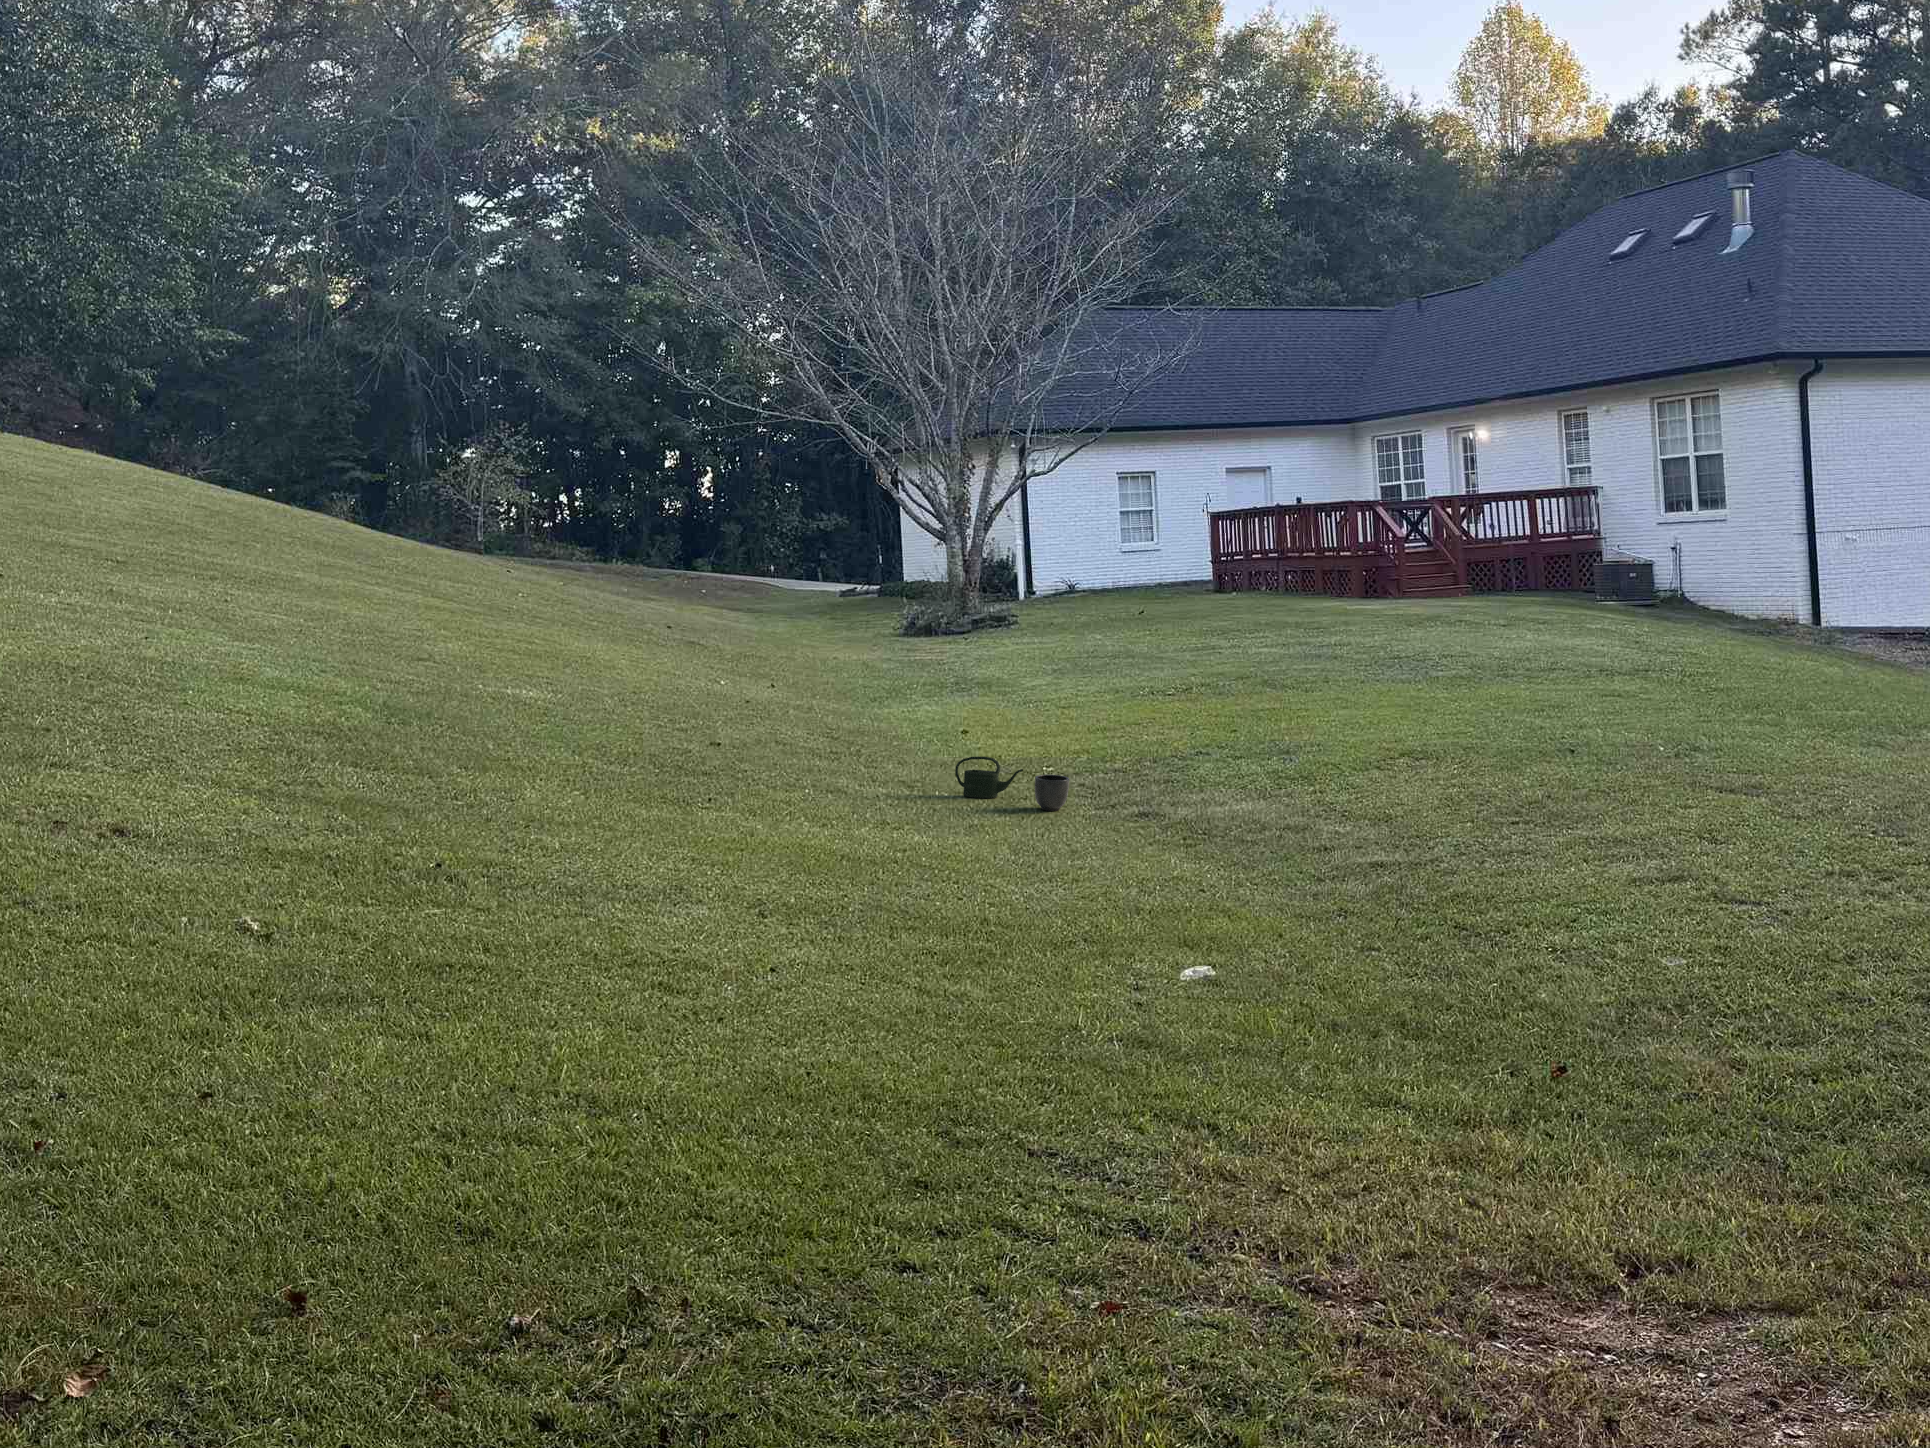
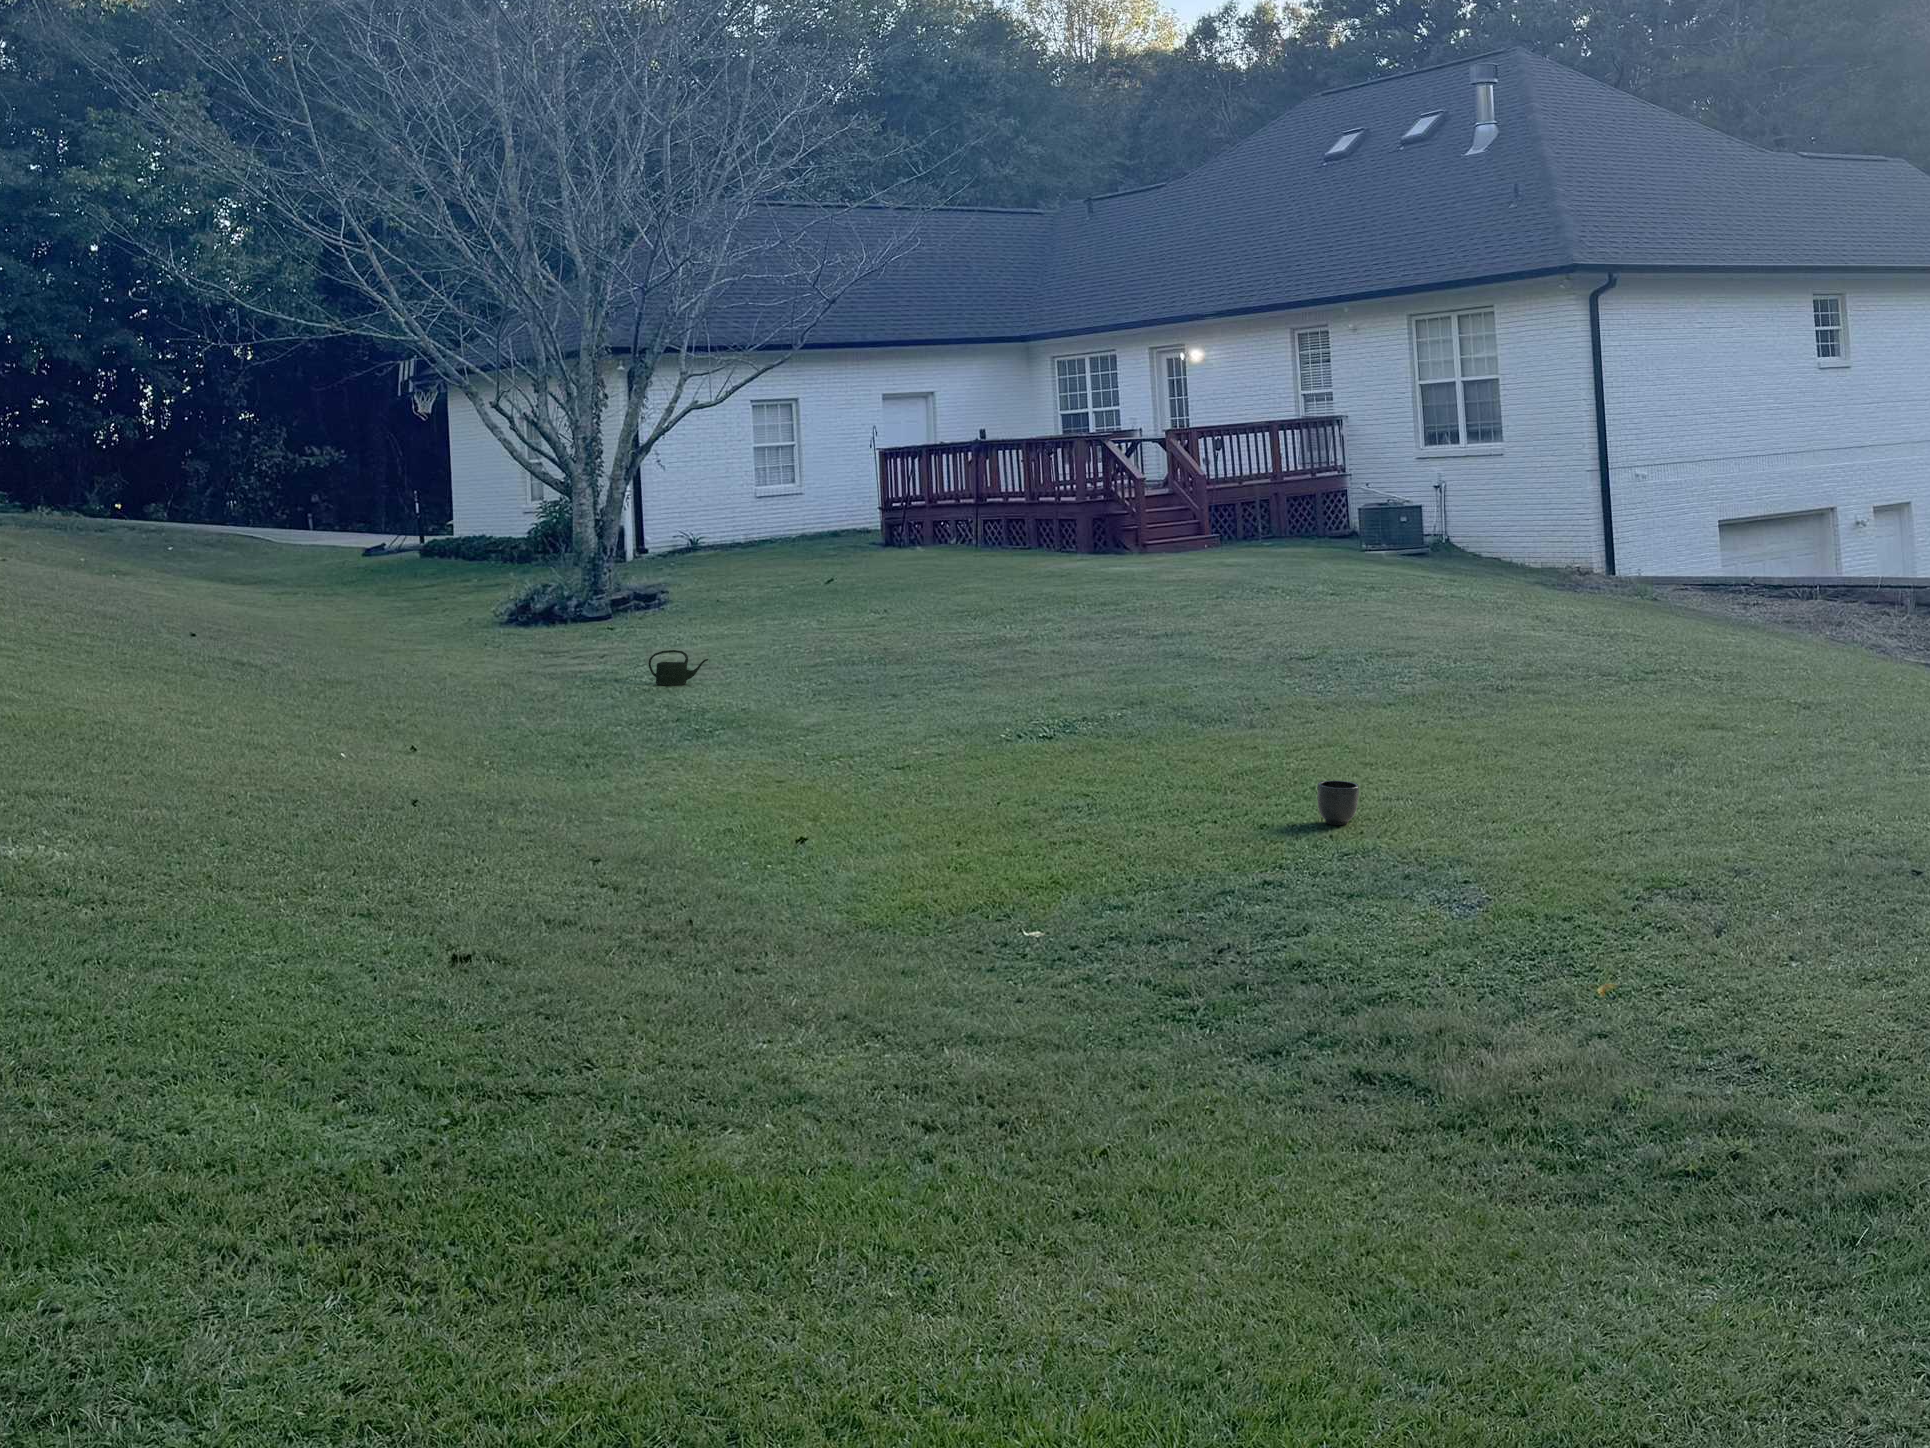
watering can: present [955,756,1023,798] -> present [648,650,708,685]

